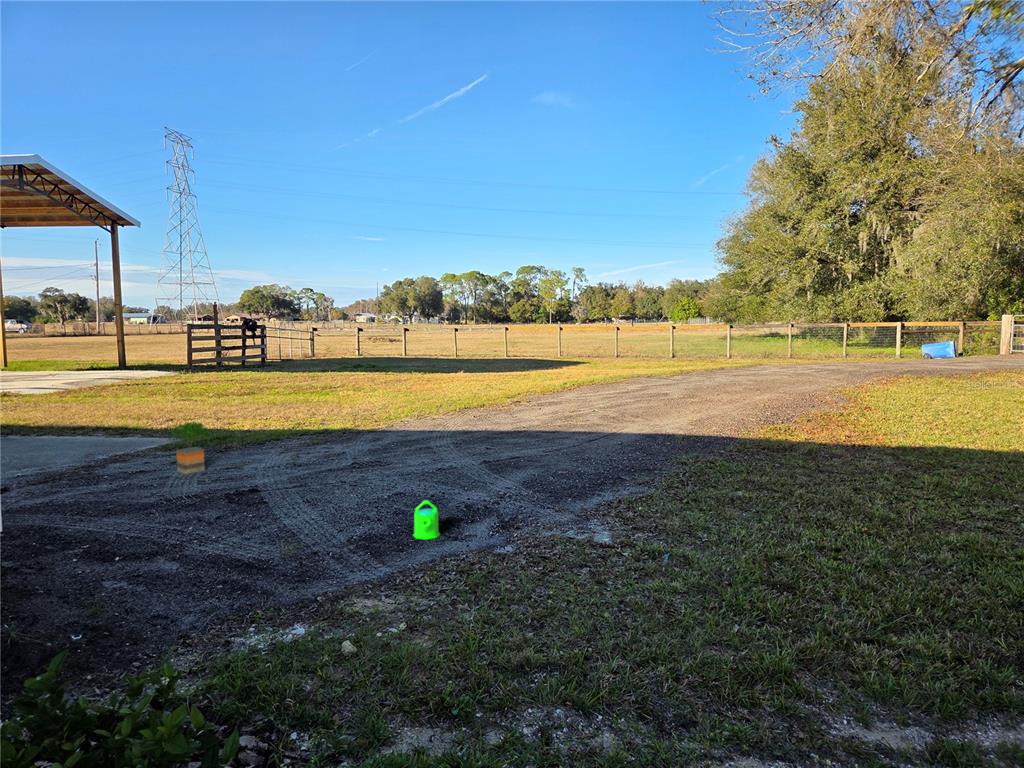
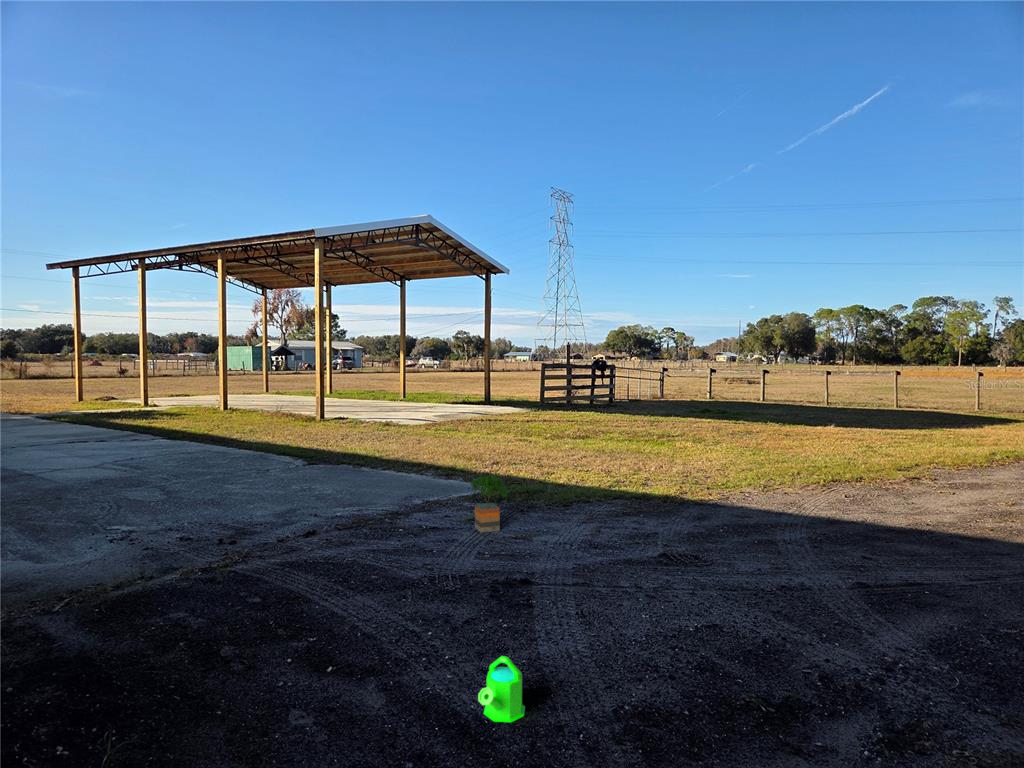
watering can: present [413,500,440,540] -> present [478,656,525,722]

